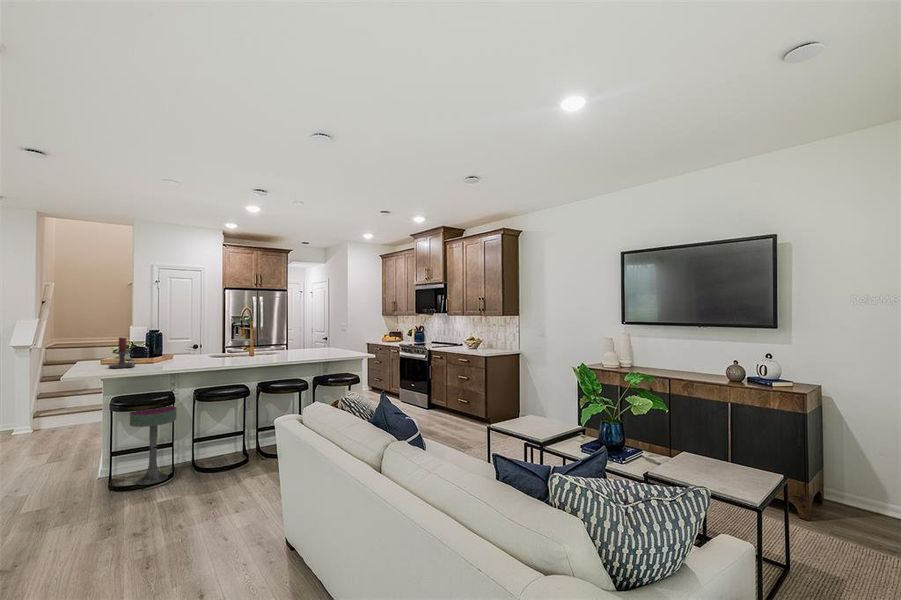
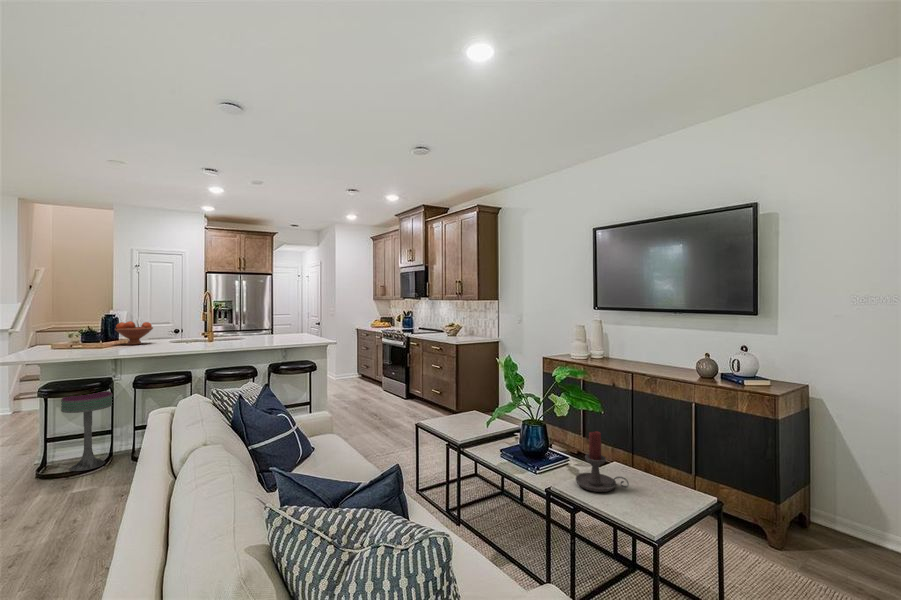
candle holder: present [109,337,135,368] -> present [575,431,629,492]
fruit bowl: none [167,337,203,360] -> present [115,321,153,345]

